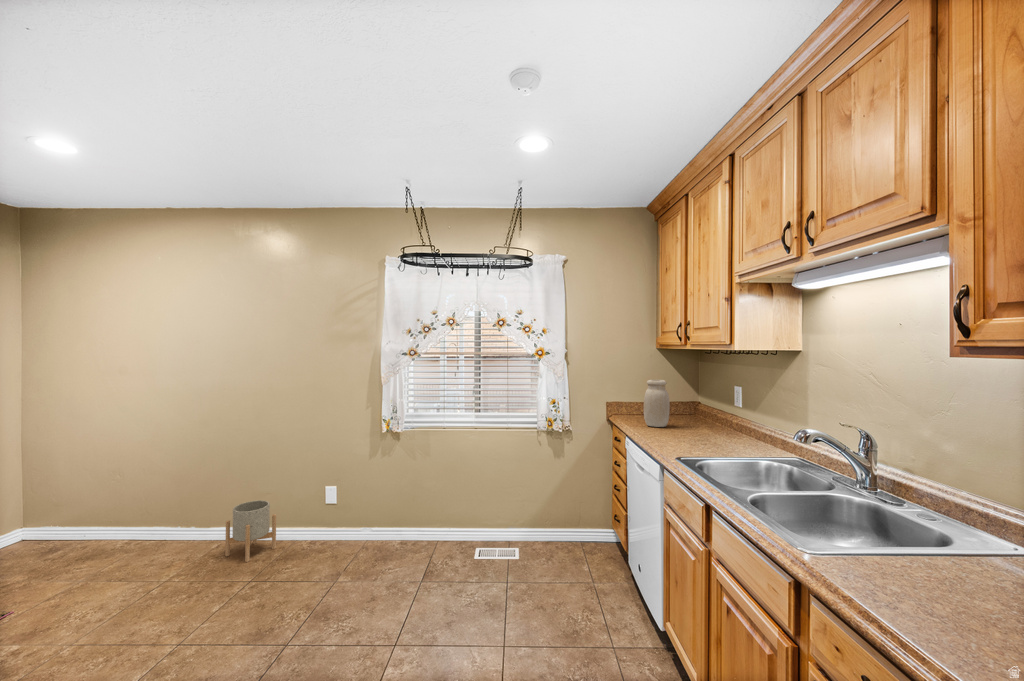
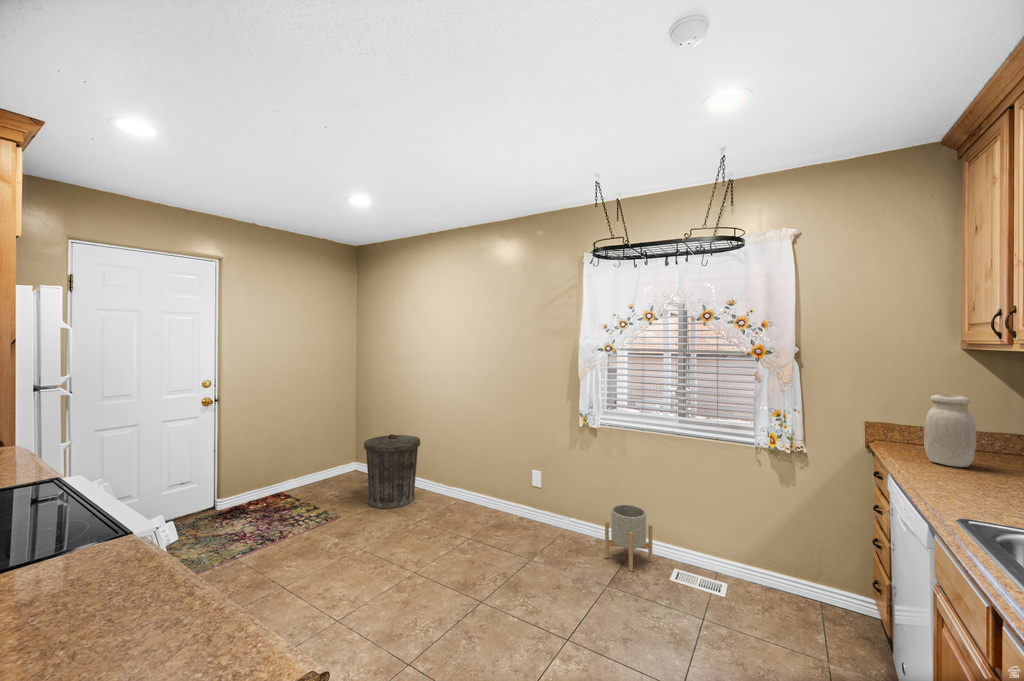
trash can: none [65,469,165,575] -> present [364,434,420,509]
planter: present [225,500,276,562] -> present [605,505,653,571]

